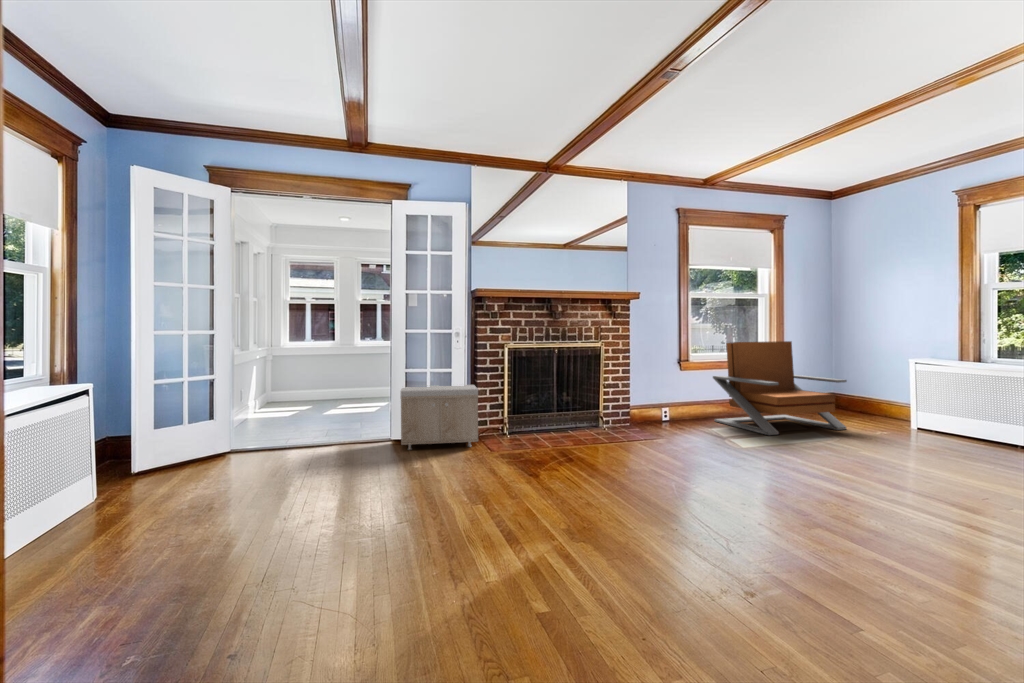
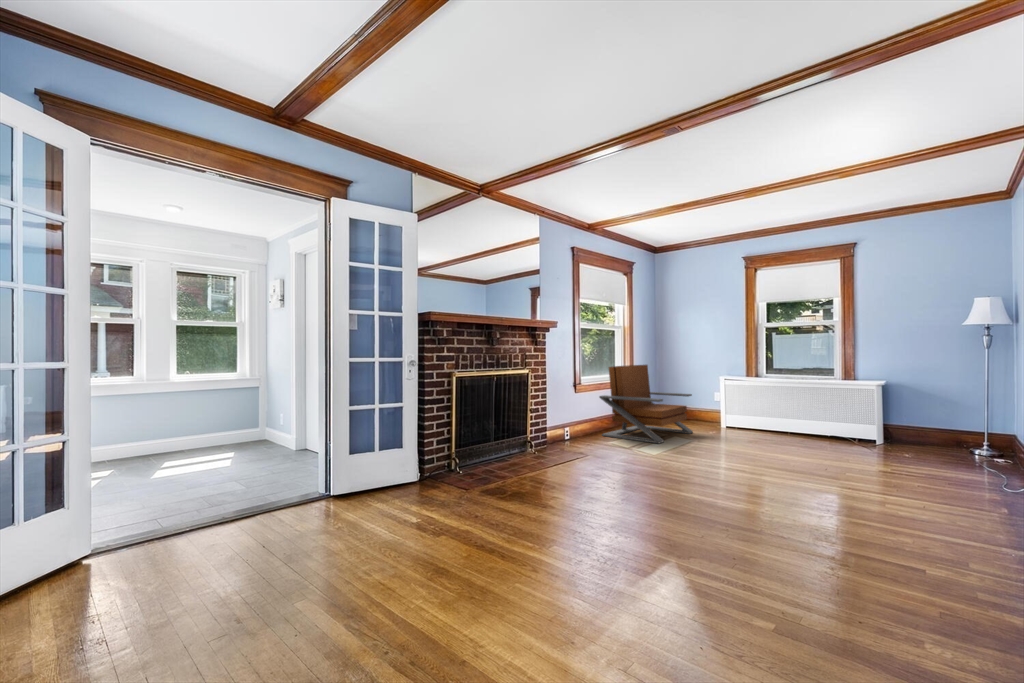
storage bench: present [401,385,478,450] -> none [349,420,453,508]

